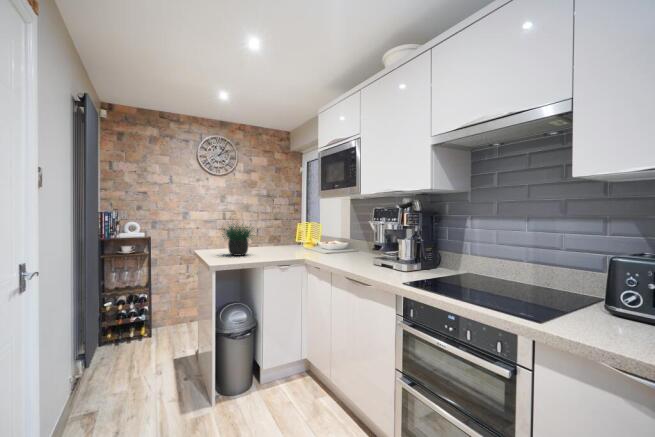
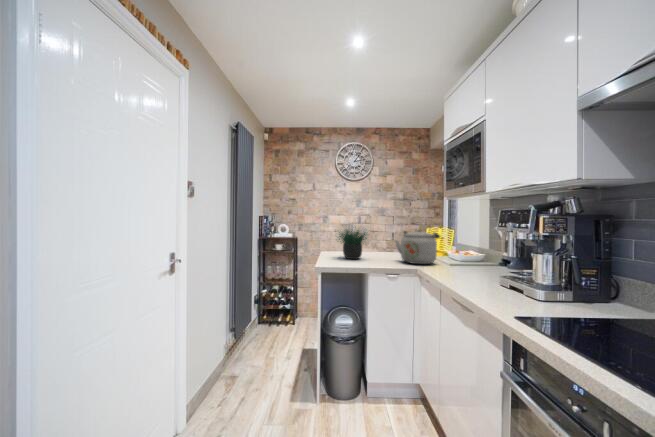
kettle: none [279,224,317,255] -> present [396,230,440,264]

